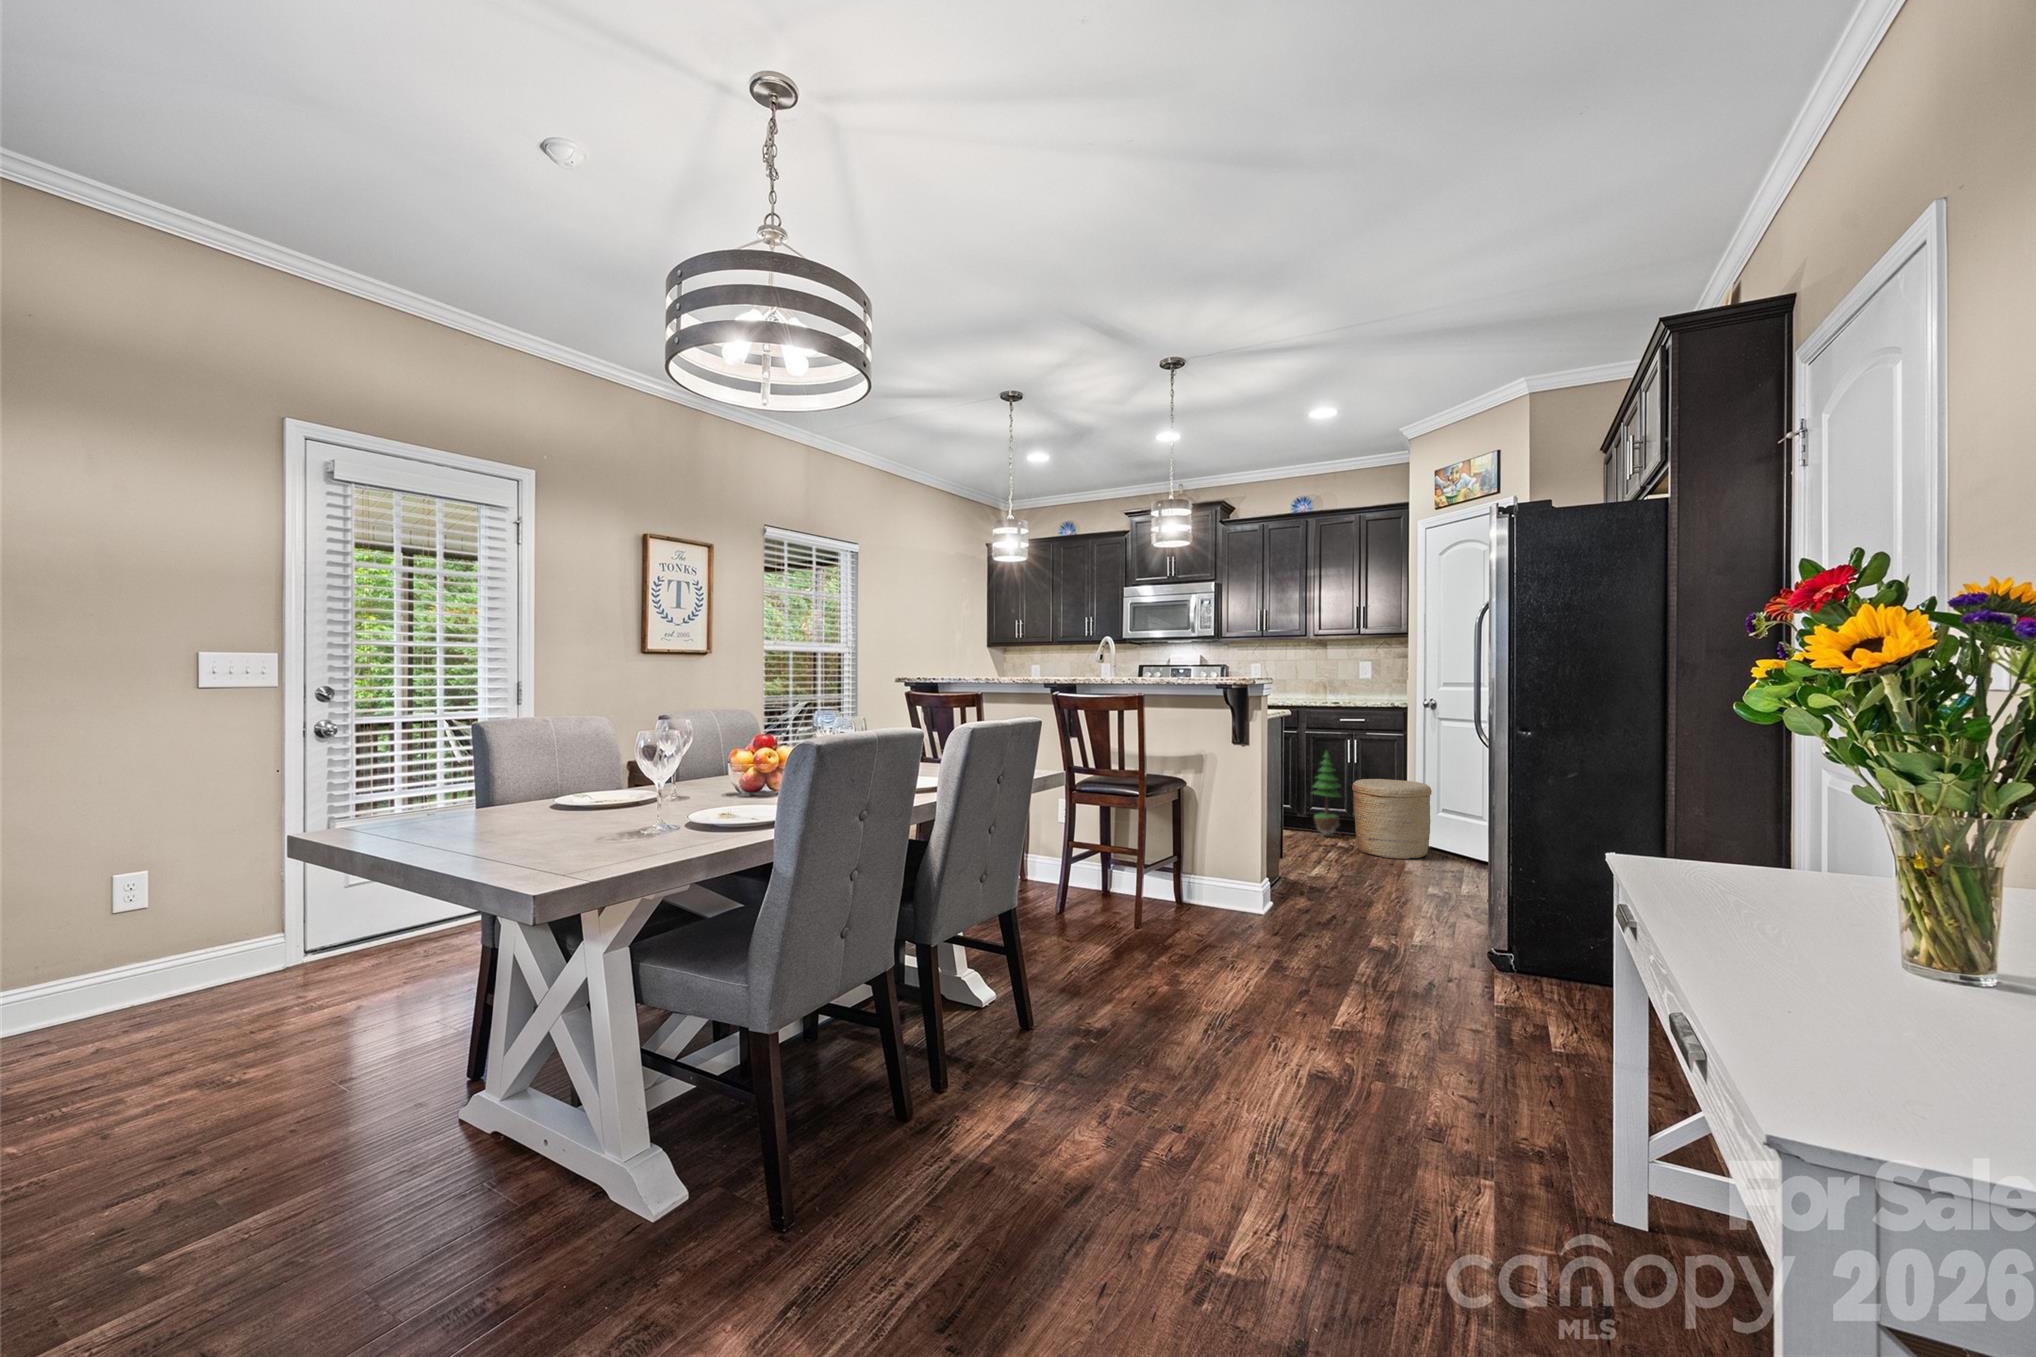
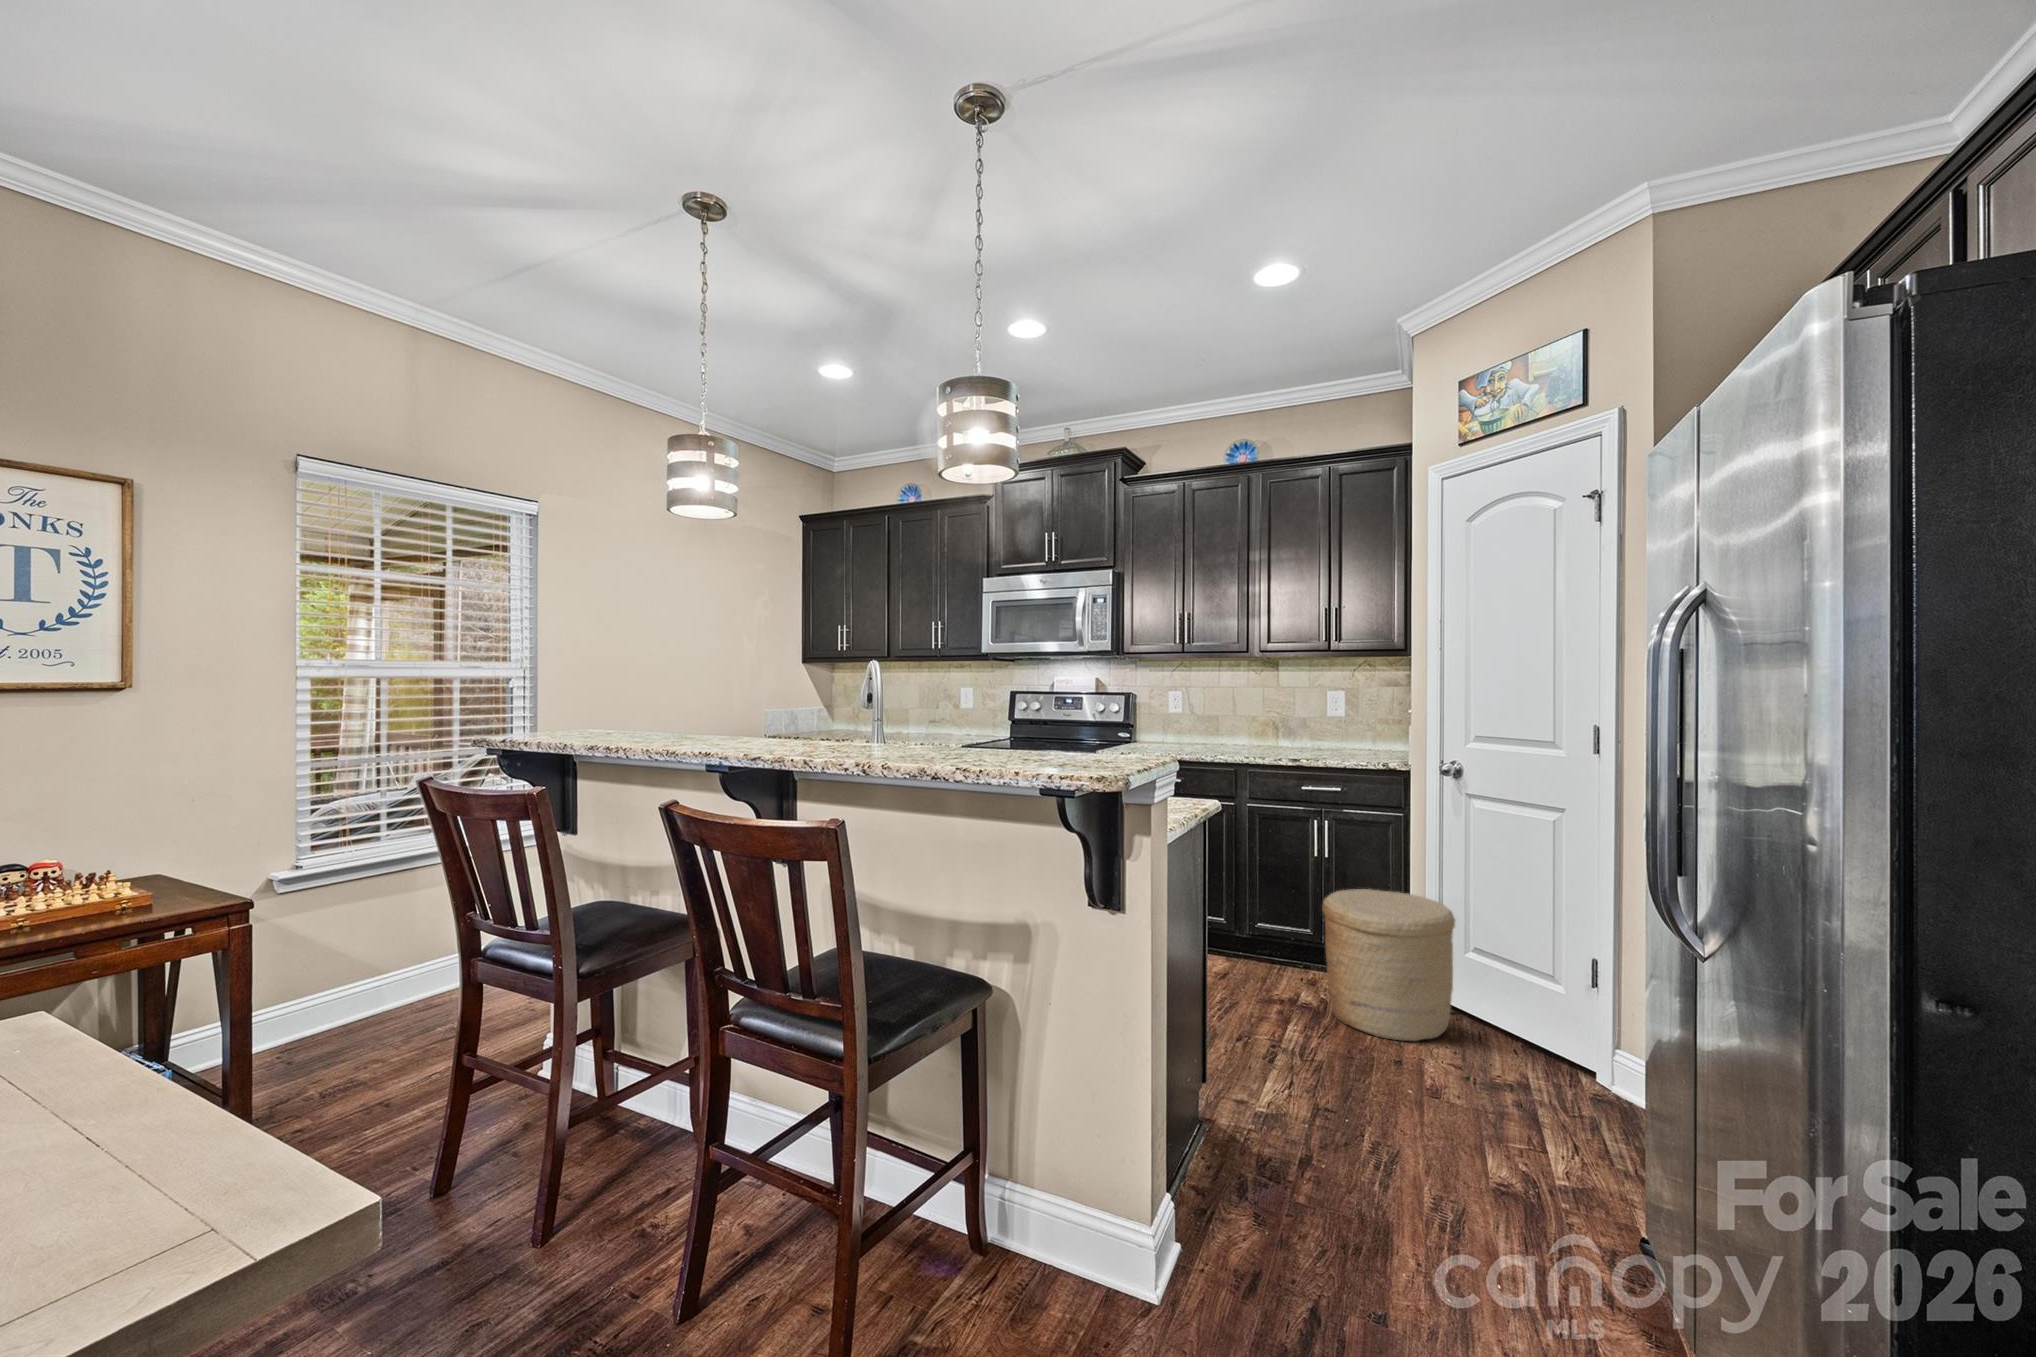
potted tree: present [1312,752,1341,836] -> none [1253,834,1306,973]

